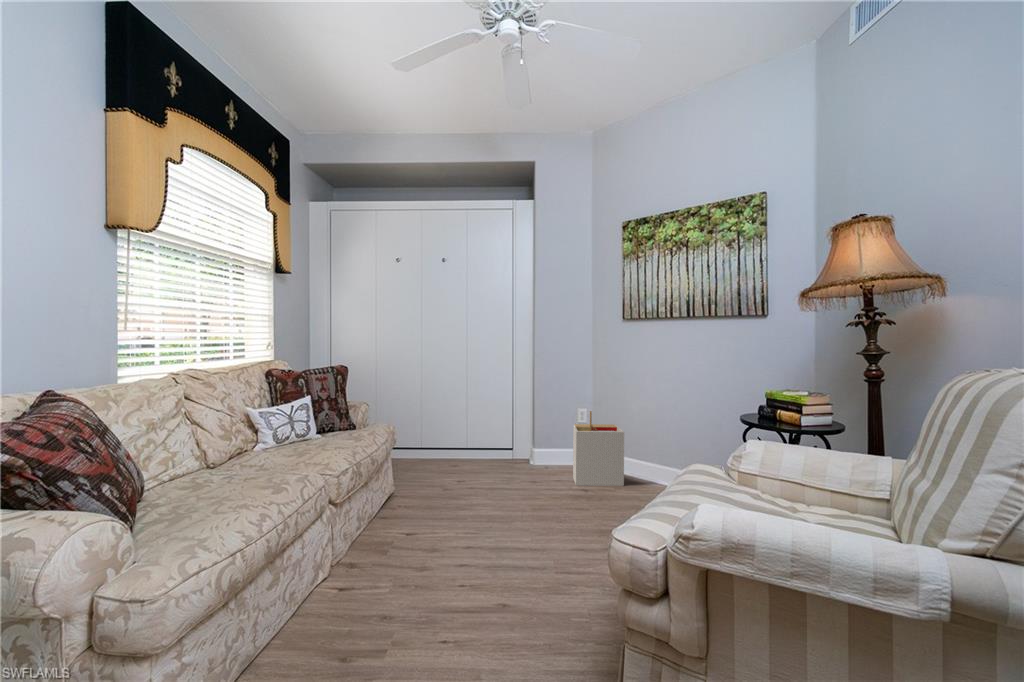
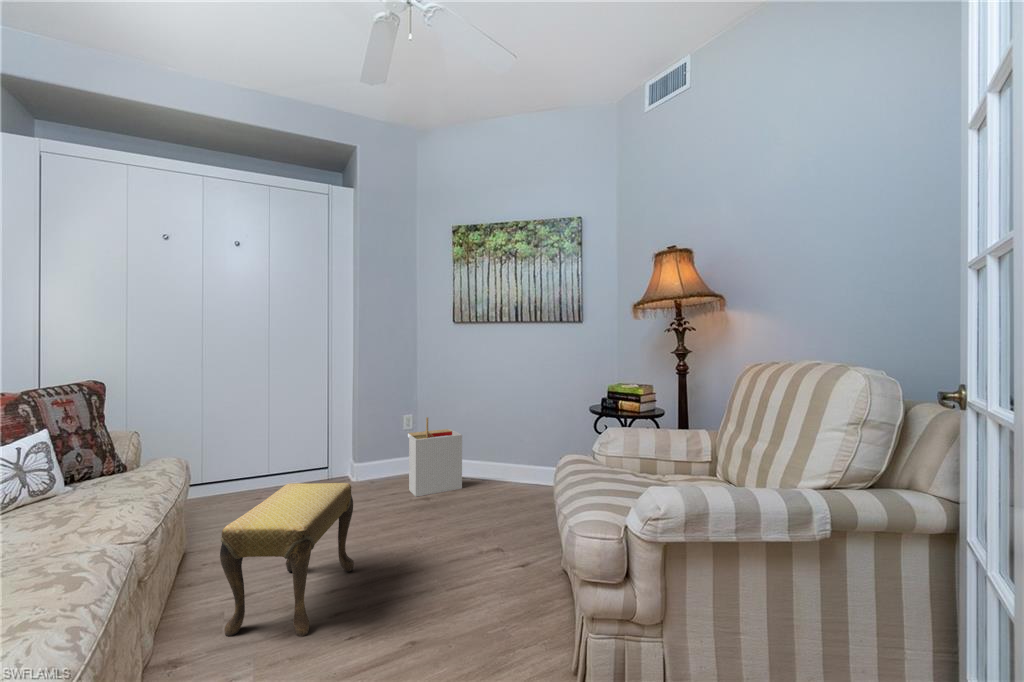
footstool: none [378,456,492,588] -> present [220,483,354,637]

